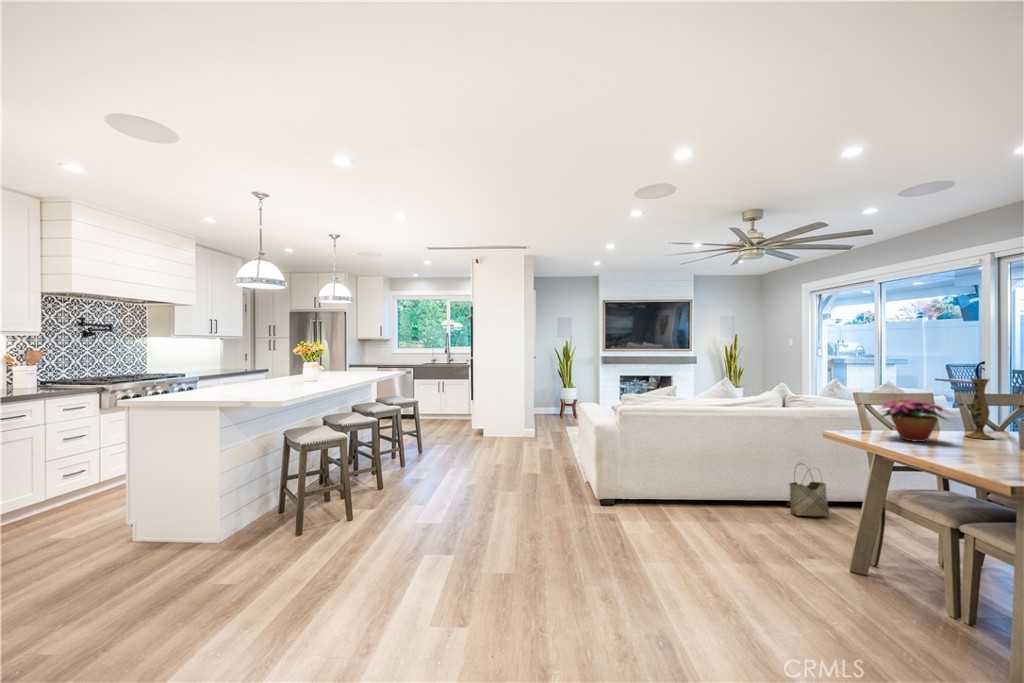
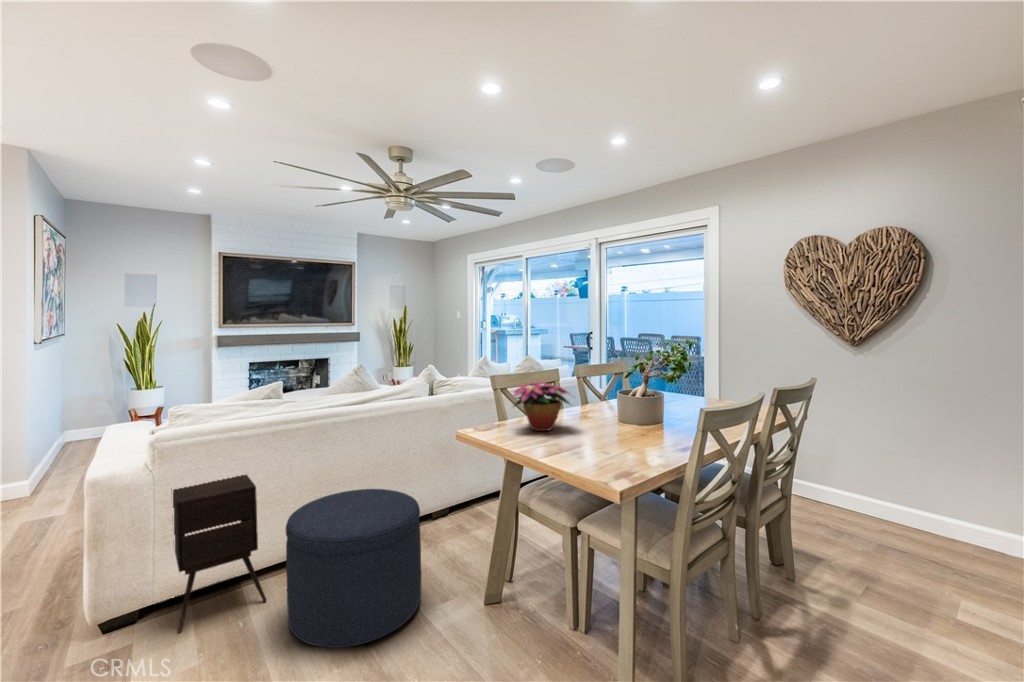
vase: present [965,378,994,439] -> none [582,354,603,417]
side table: none [614,440,671,525] -> present [173,474,266,632]
woven basket: present [789,464,829,516] -> none [433,462,473,527]
ottoman: none [690,465,789,566] -> present [286,489,421,648]

